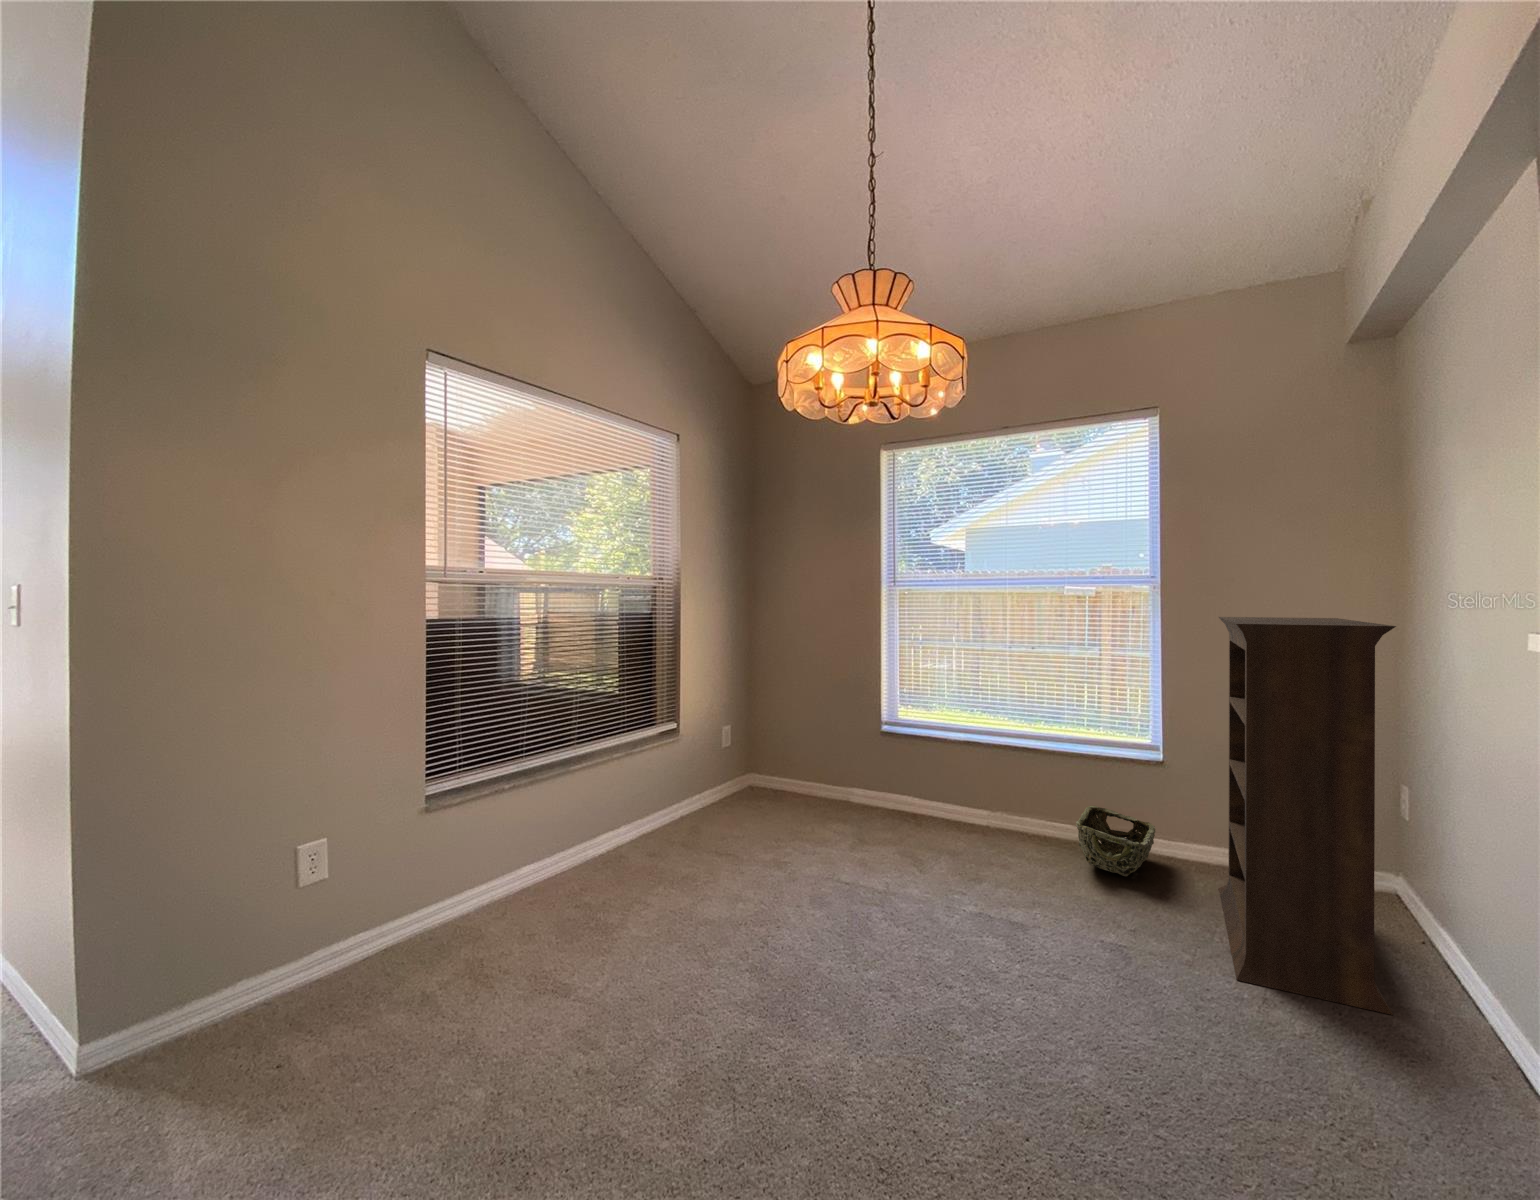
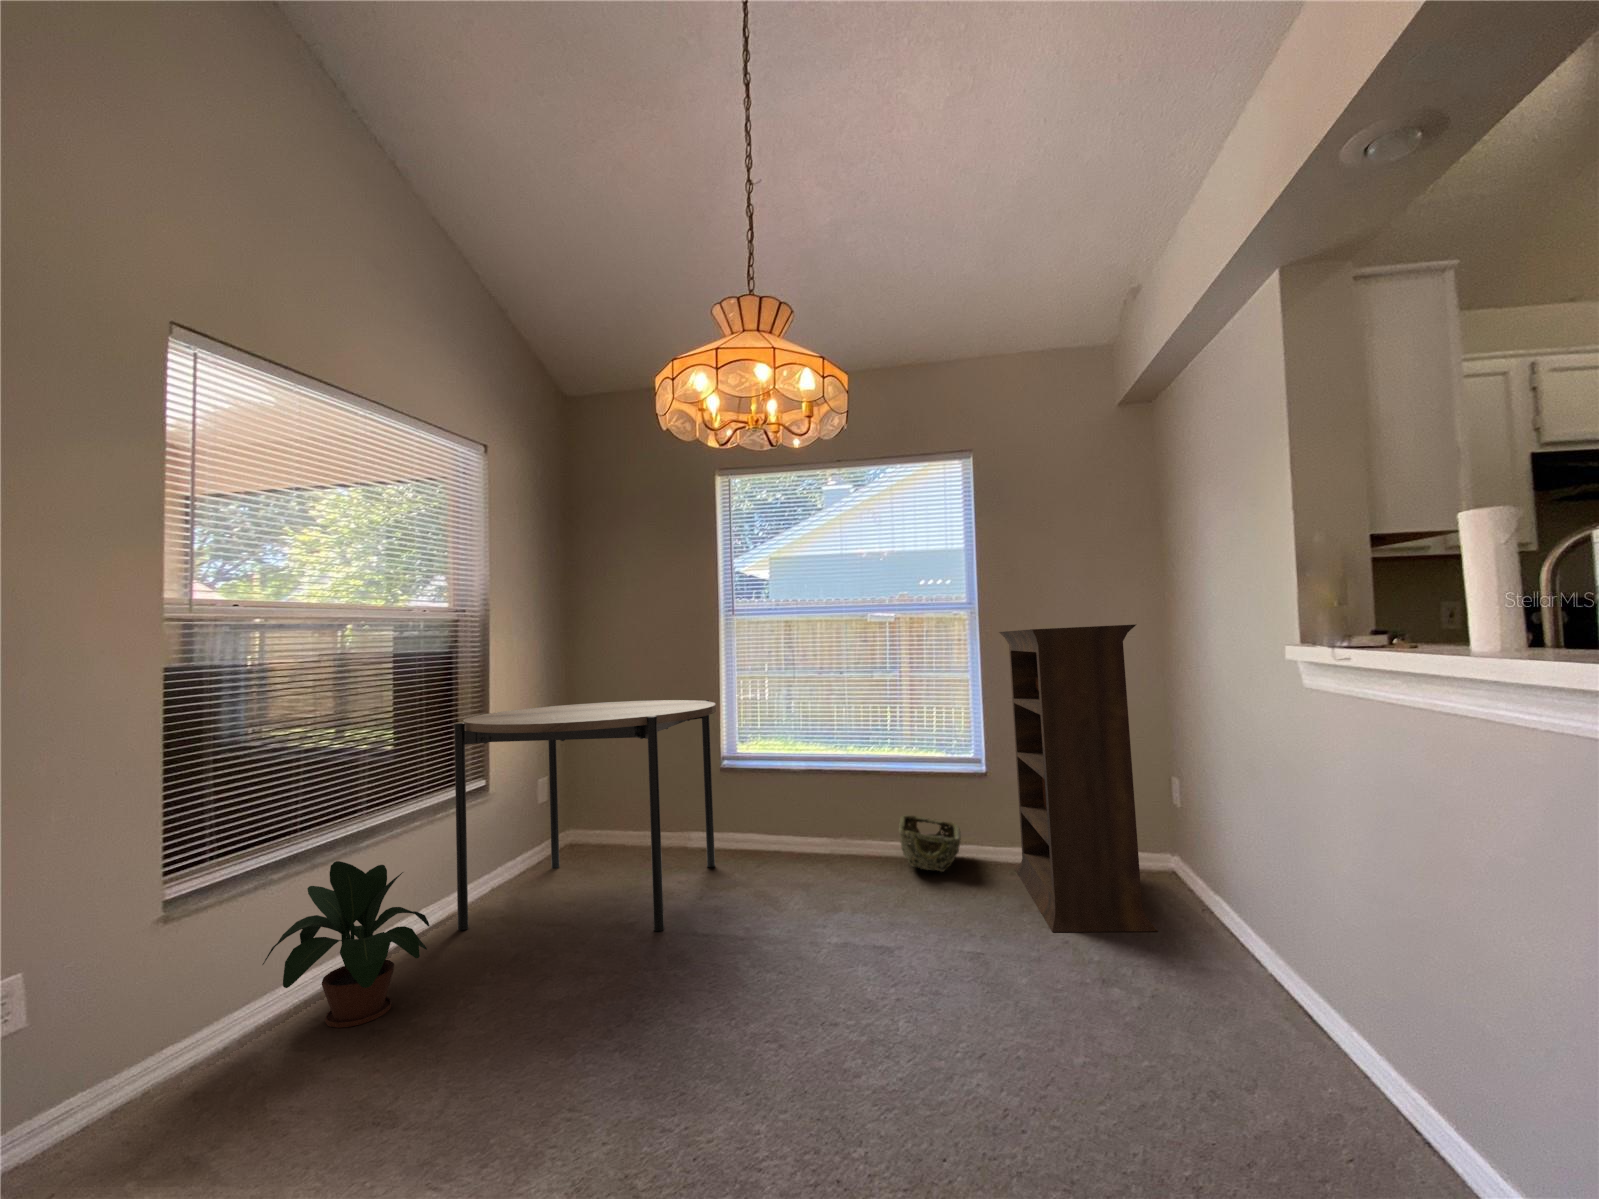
dining table: none [654,658,887,881] -> present [454,700,716,931]
potted plant: none [495,782,618,912] -> present [263,861,430,1028]

